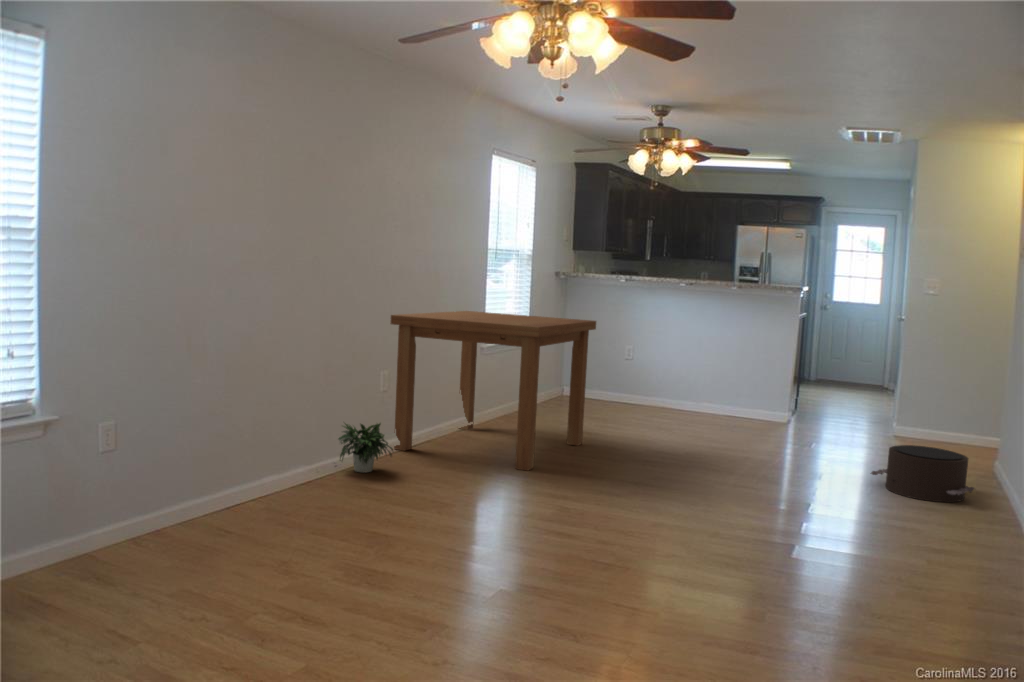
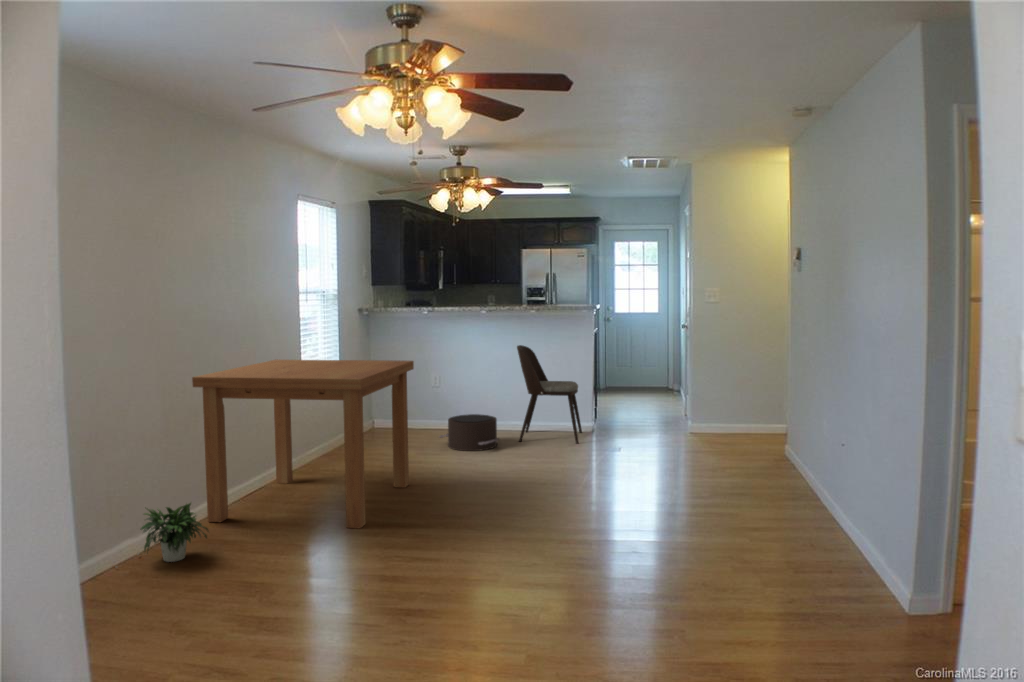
dining chair: none [706,321,779,431] -> present [517,345,582,444]
pouf: present [871,445,974,502] -> present [439,414,499,451]

